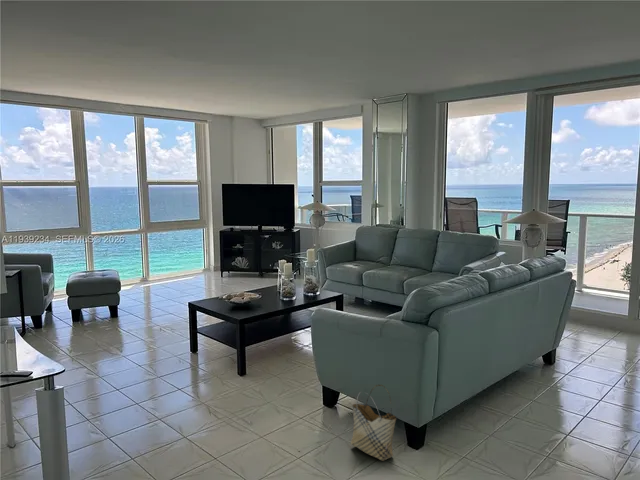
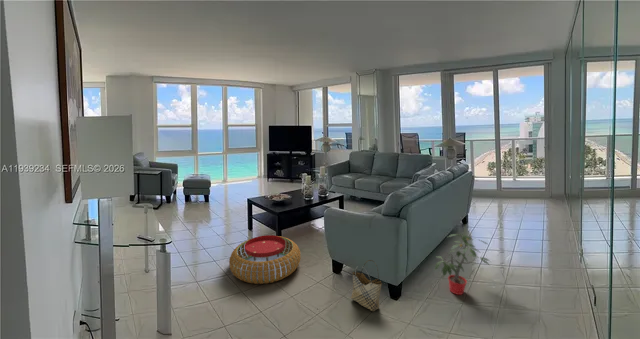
potted plant: none [475,346,564,438] -> present [435,234,489,295]
pouf: none [163,355,275,427] -> present [229,235,301,284]

